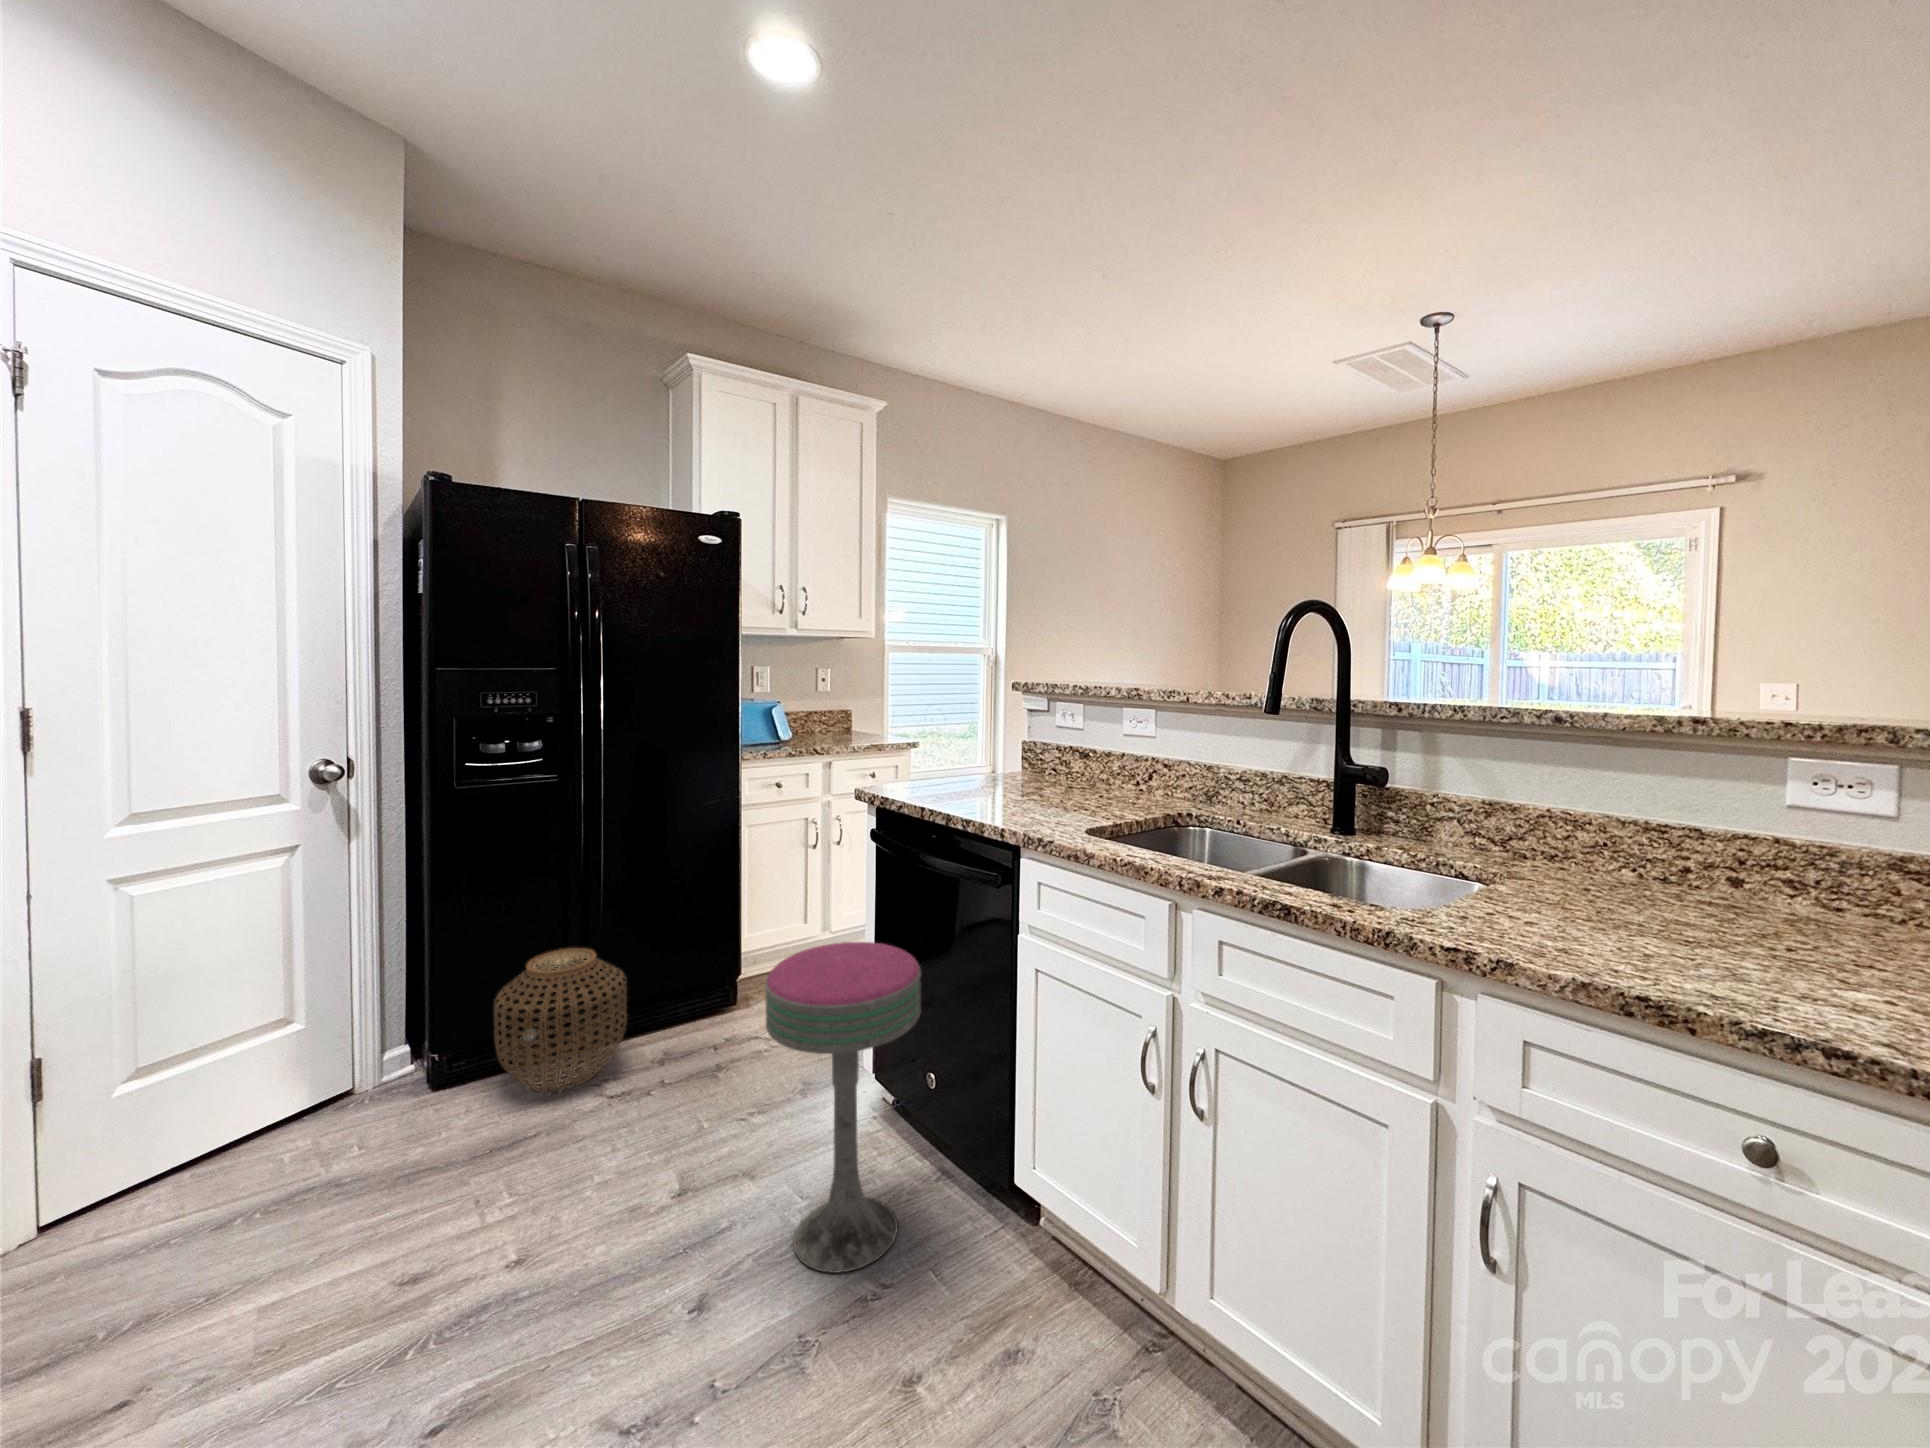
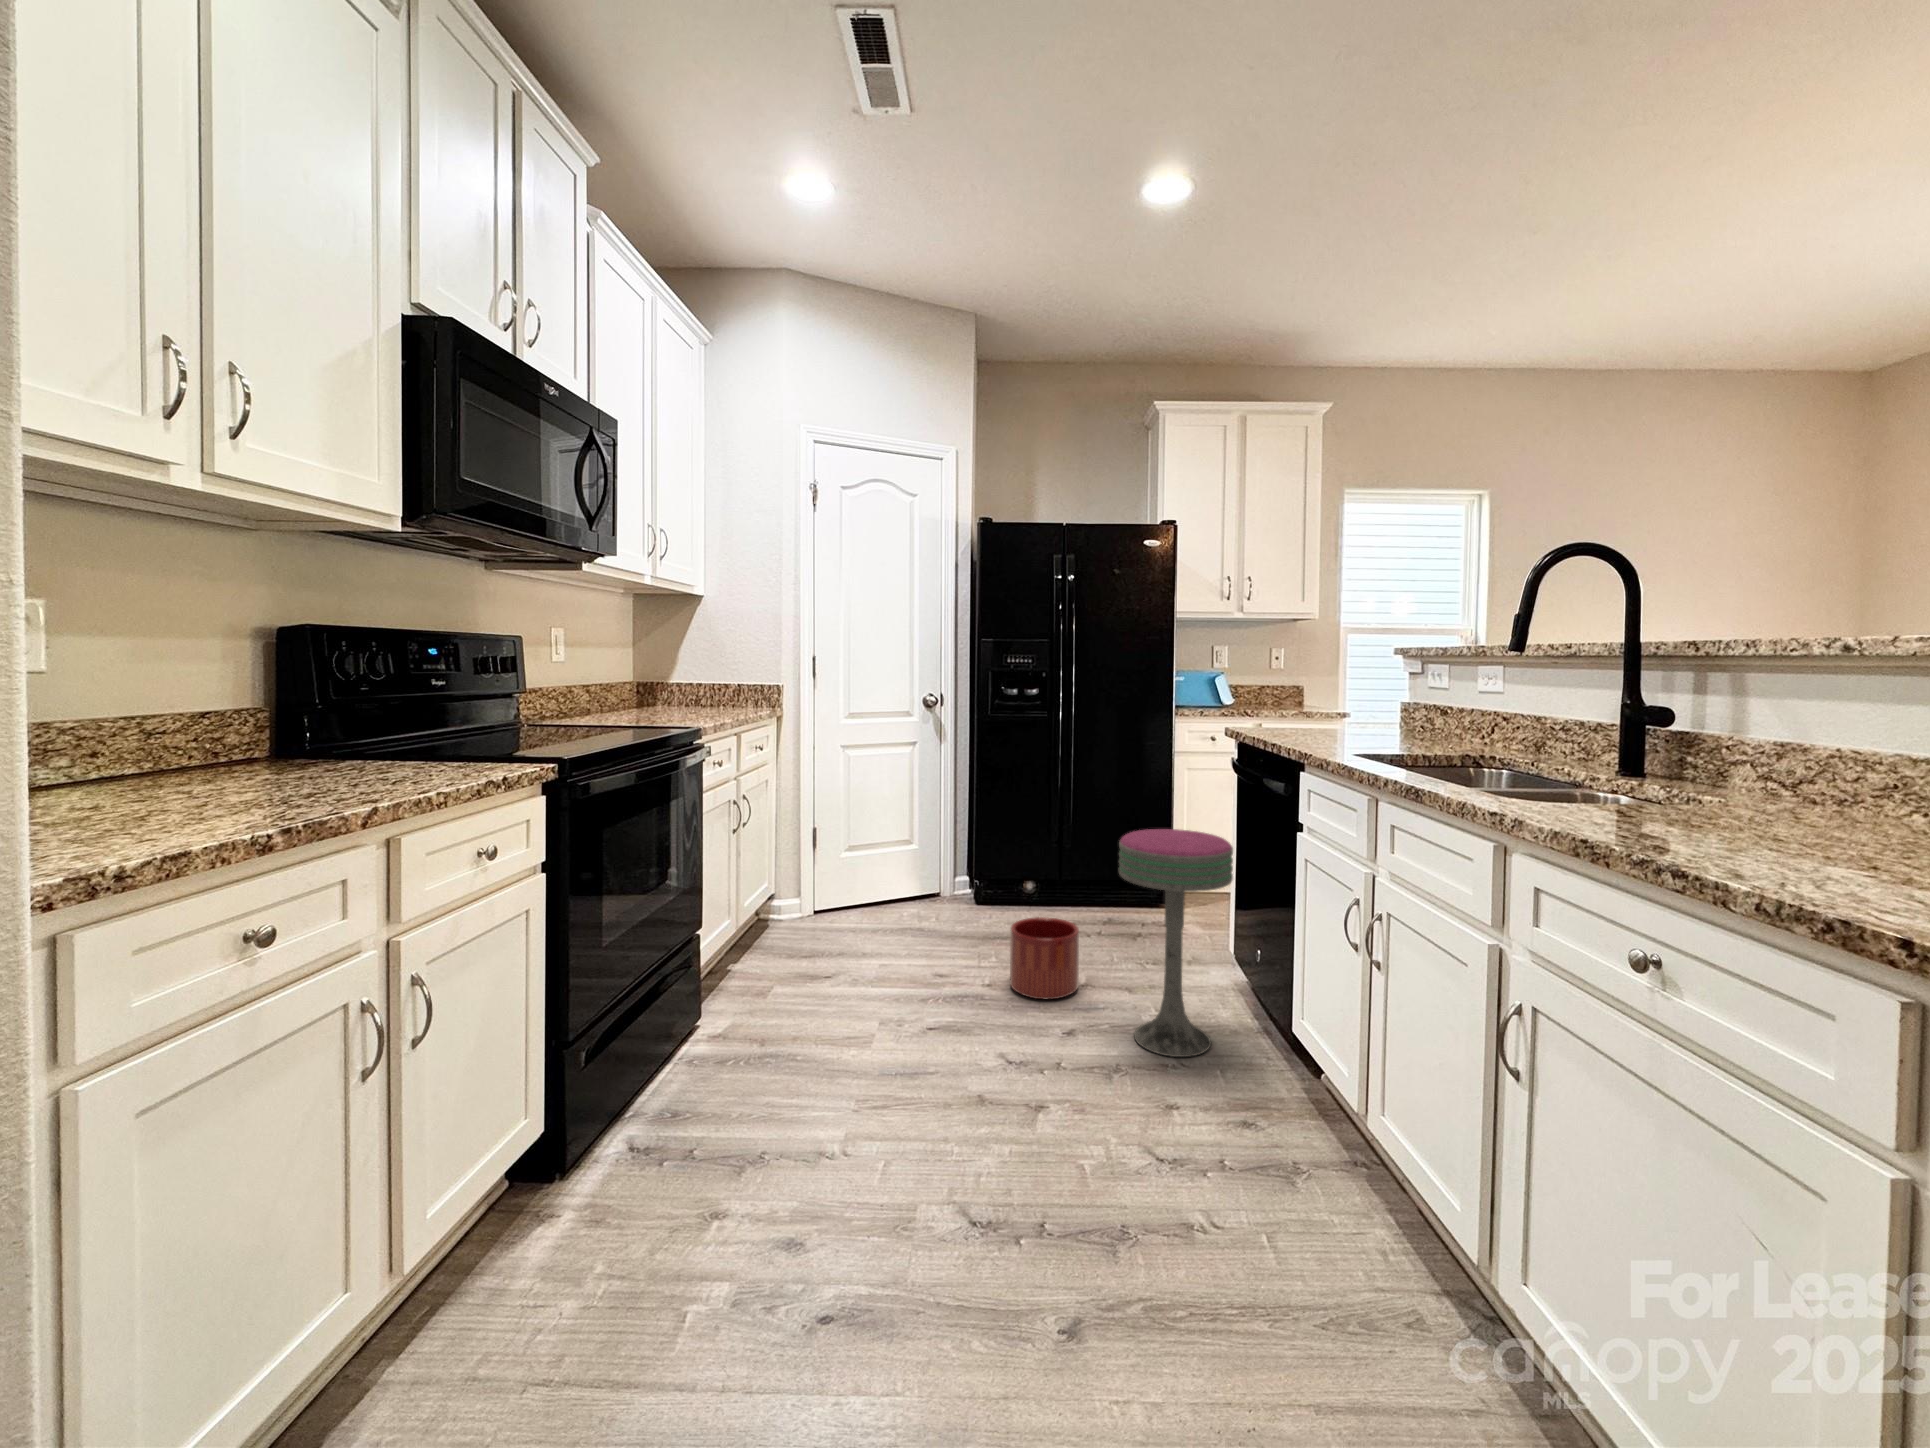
woven basket: present [494,948,627,1092] -> none [1010,832,1089,924]
planter: none [557,1103,675,1256] -> present [1010,917,1079,999]

